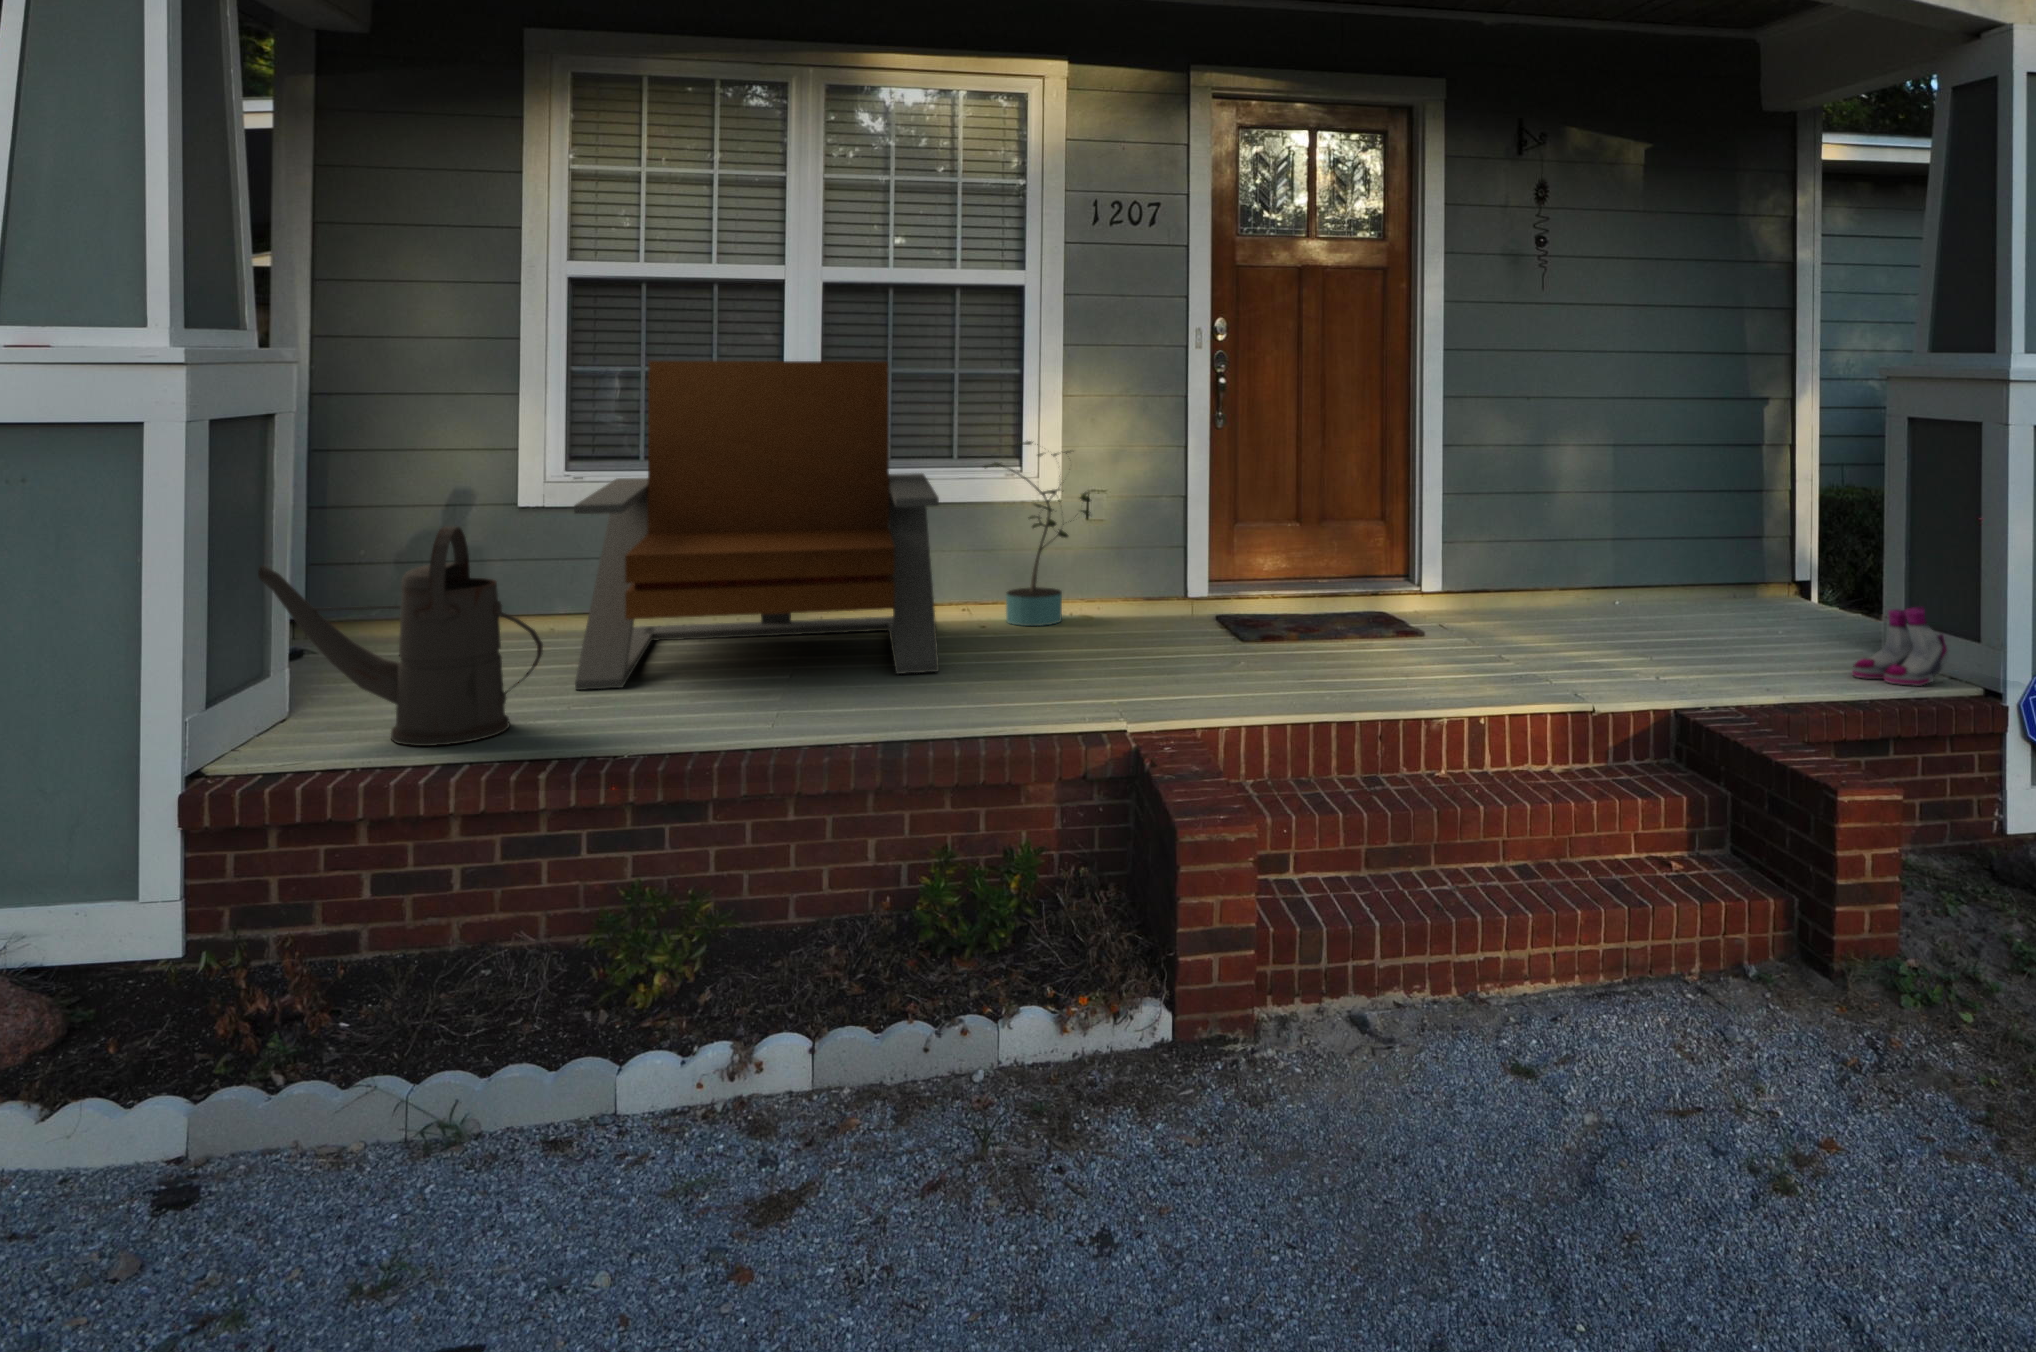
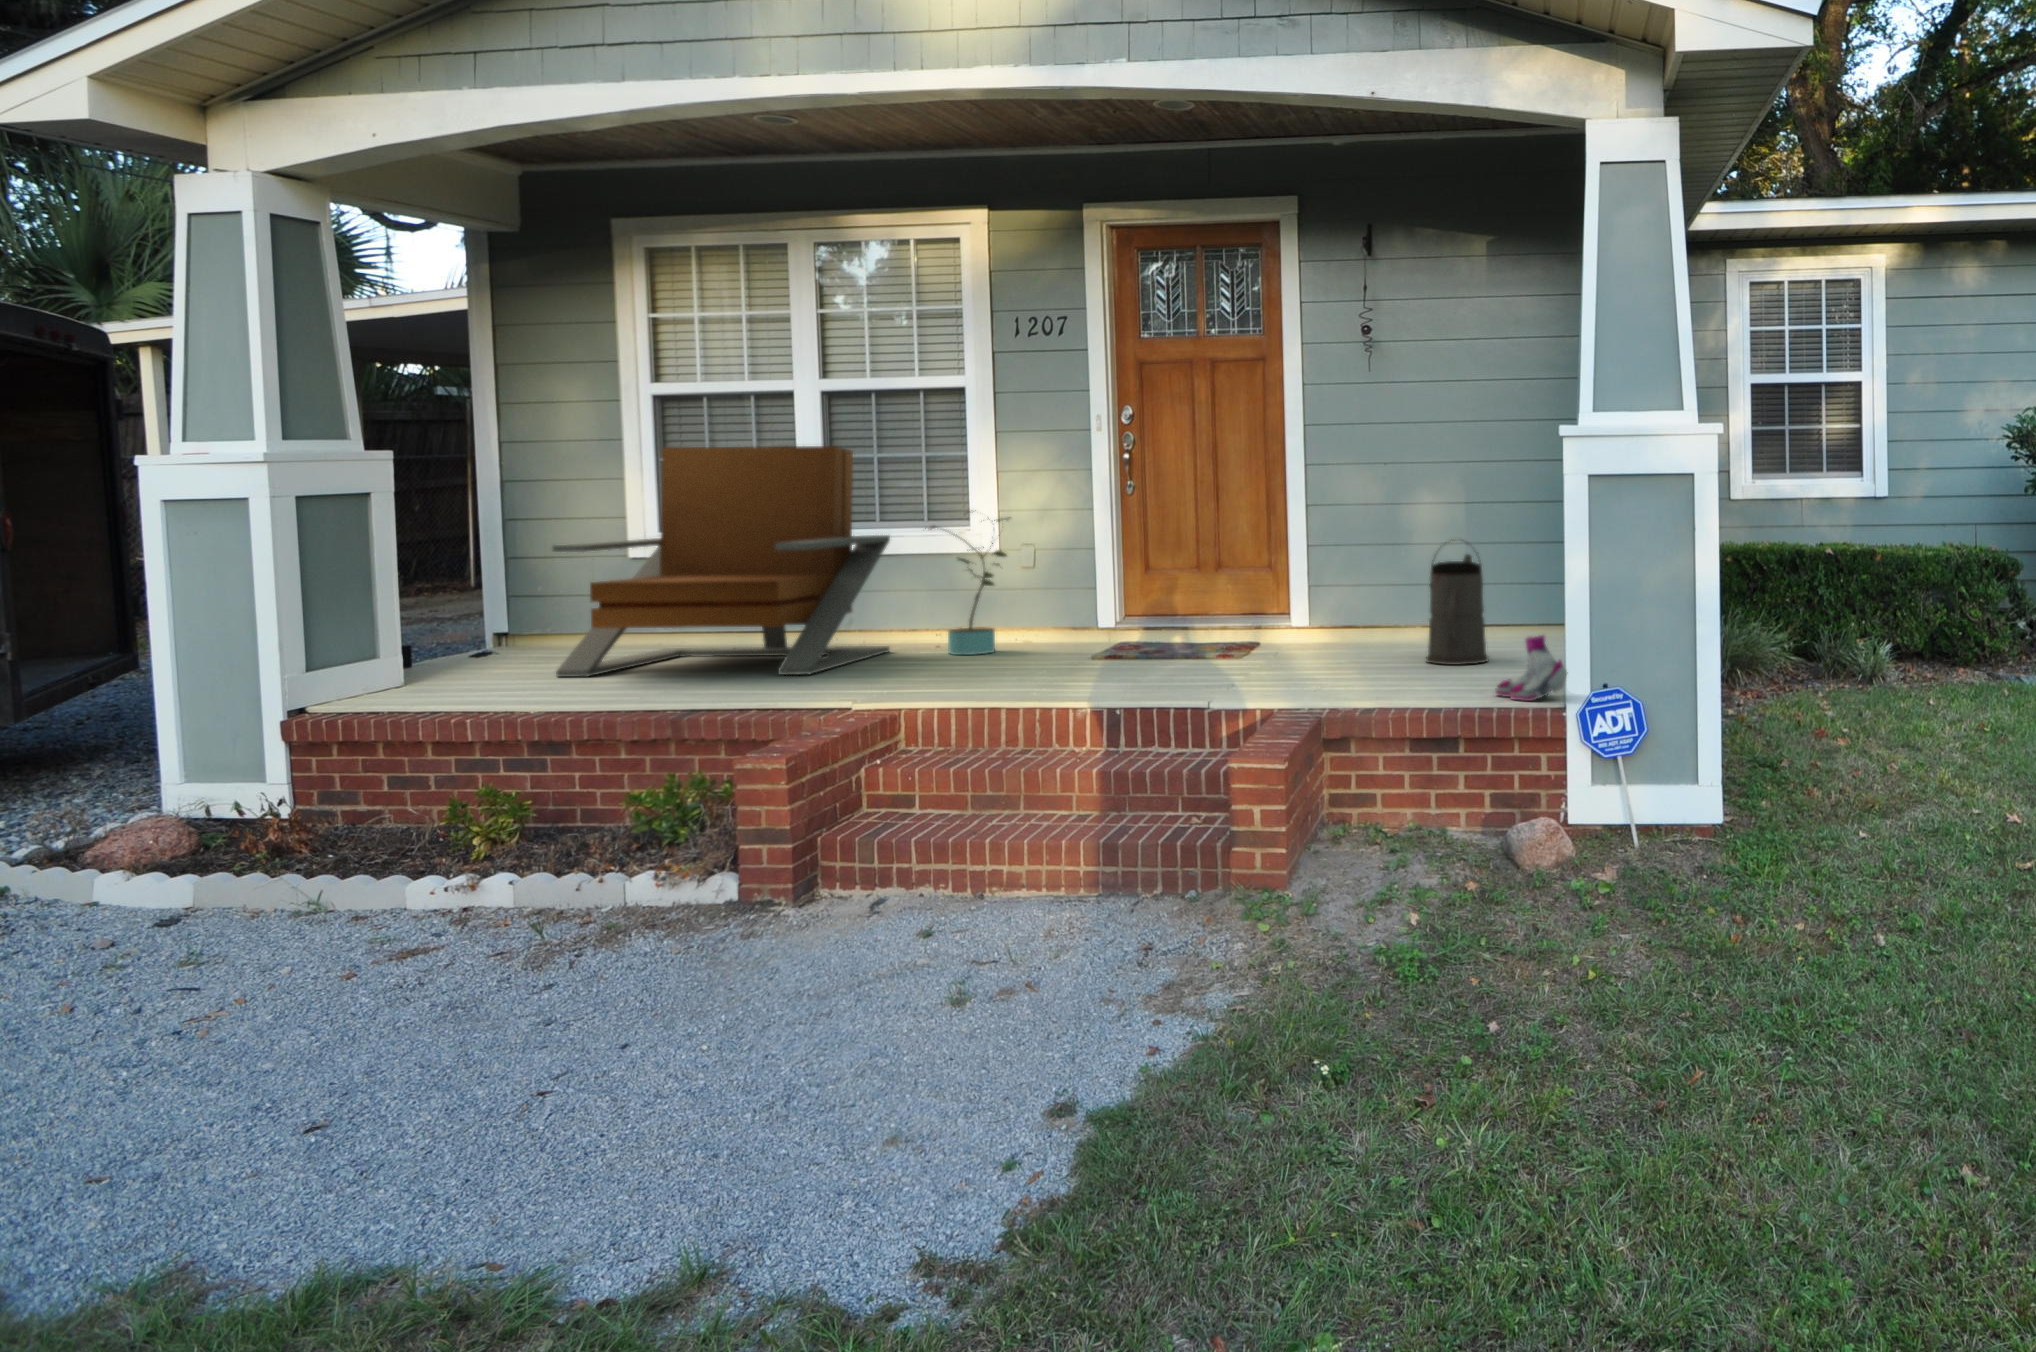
watering can: present [258,526,543,746] -> present [1426,540,1488,665]

